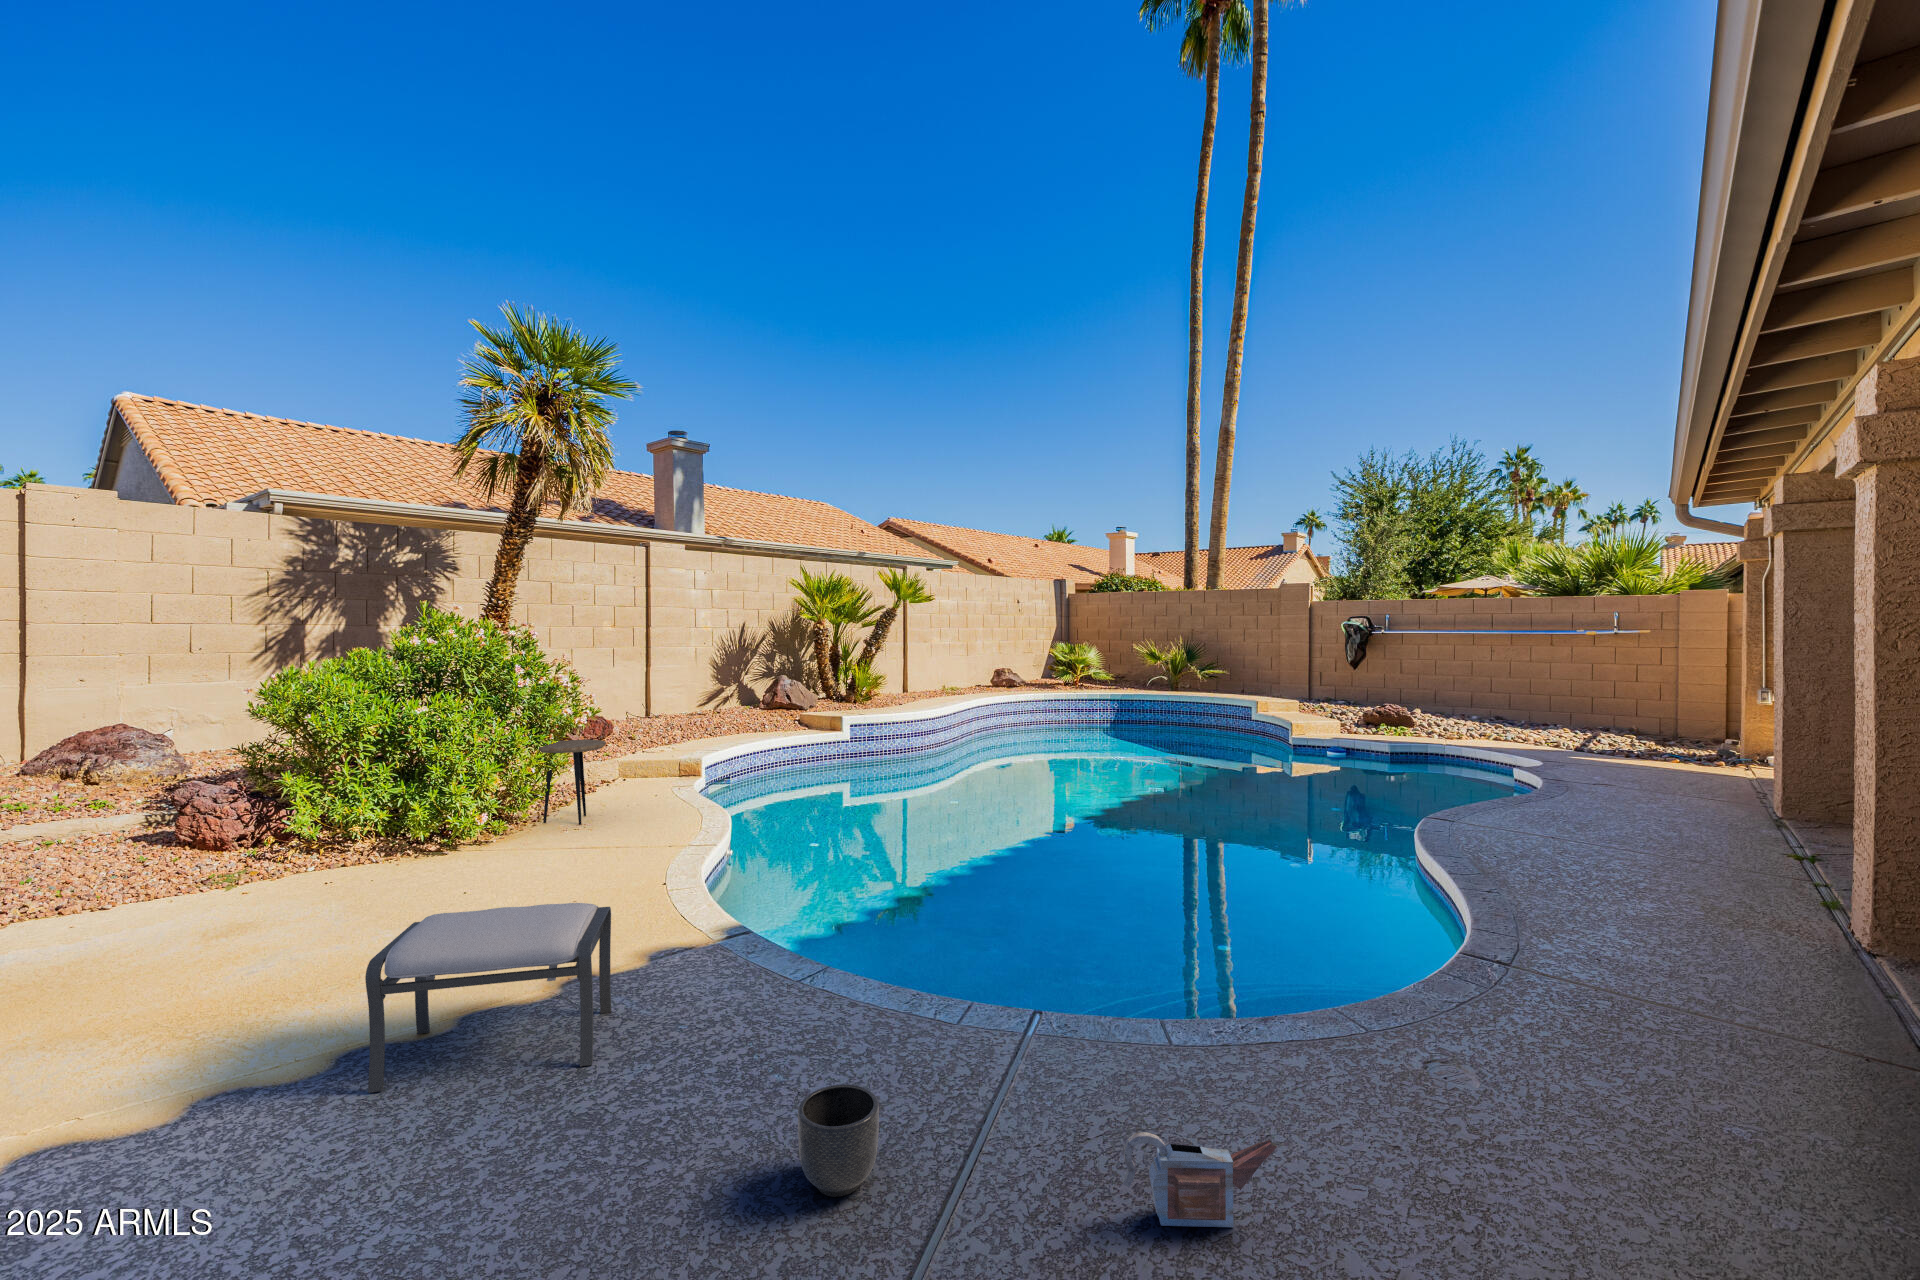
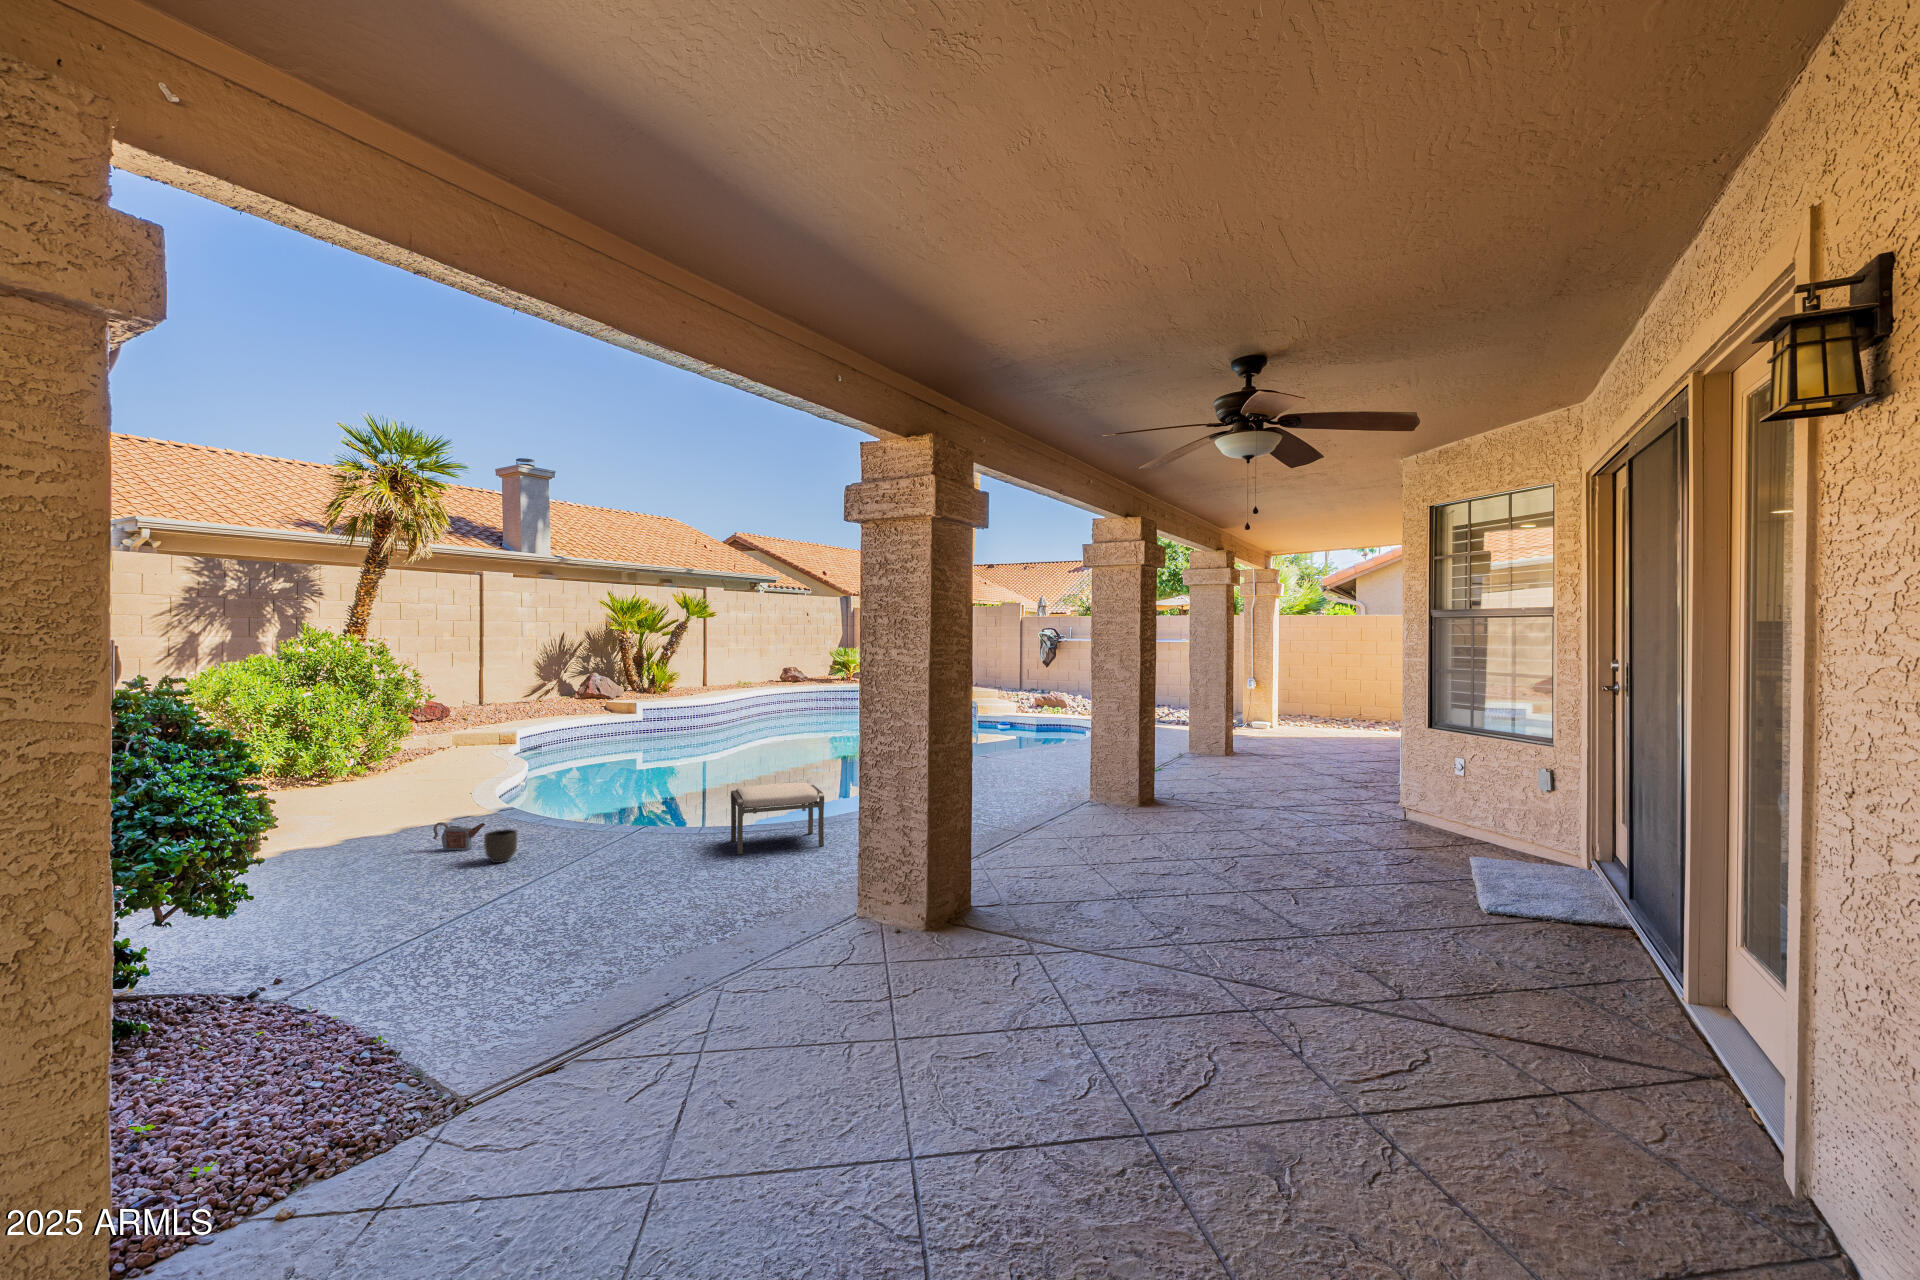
side table: present [539,740,606,825] -> none [383,716,434,769]
ottoman: present [365,903,611,1093] -> present [731,783,824,855]
watering can: present [1122,1132,1277,1227] -> present [433,822,485,851]

